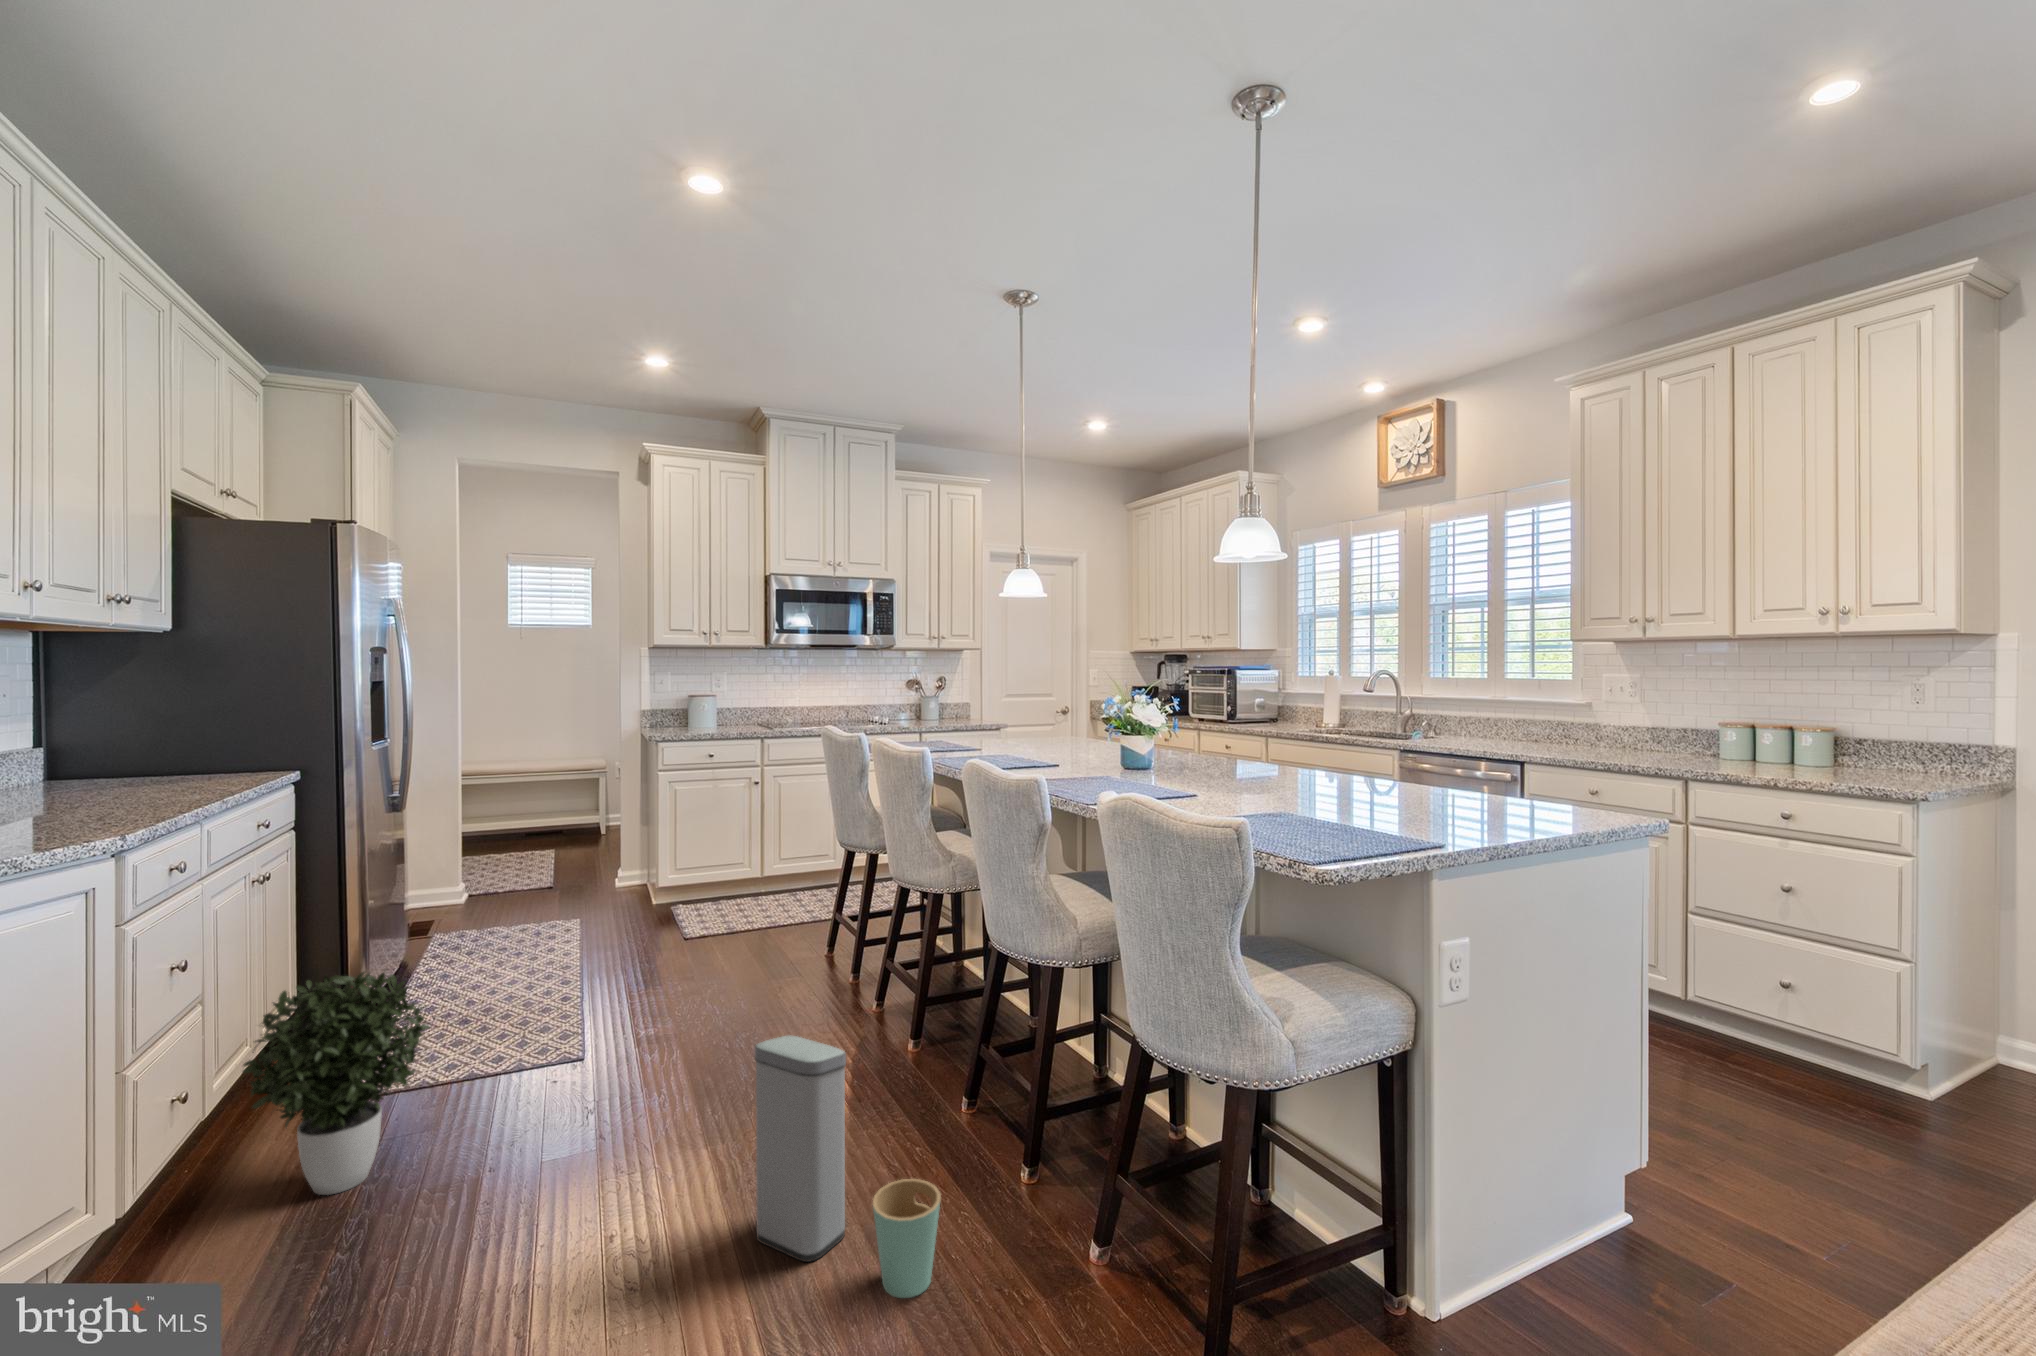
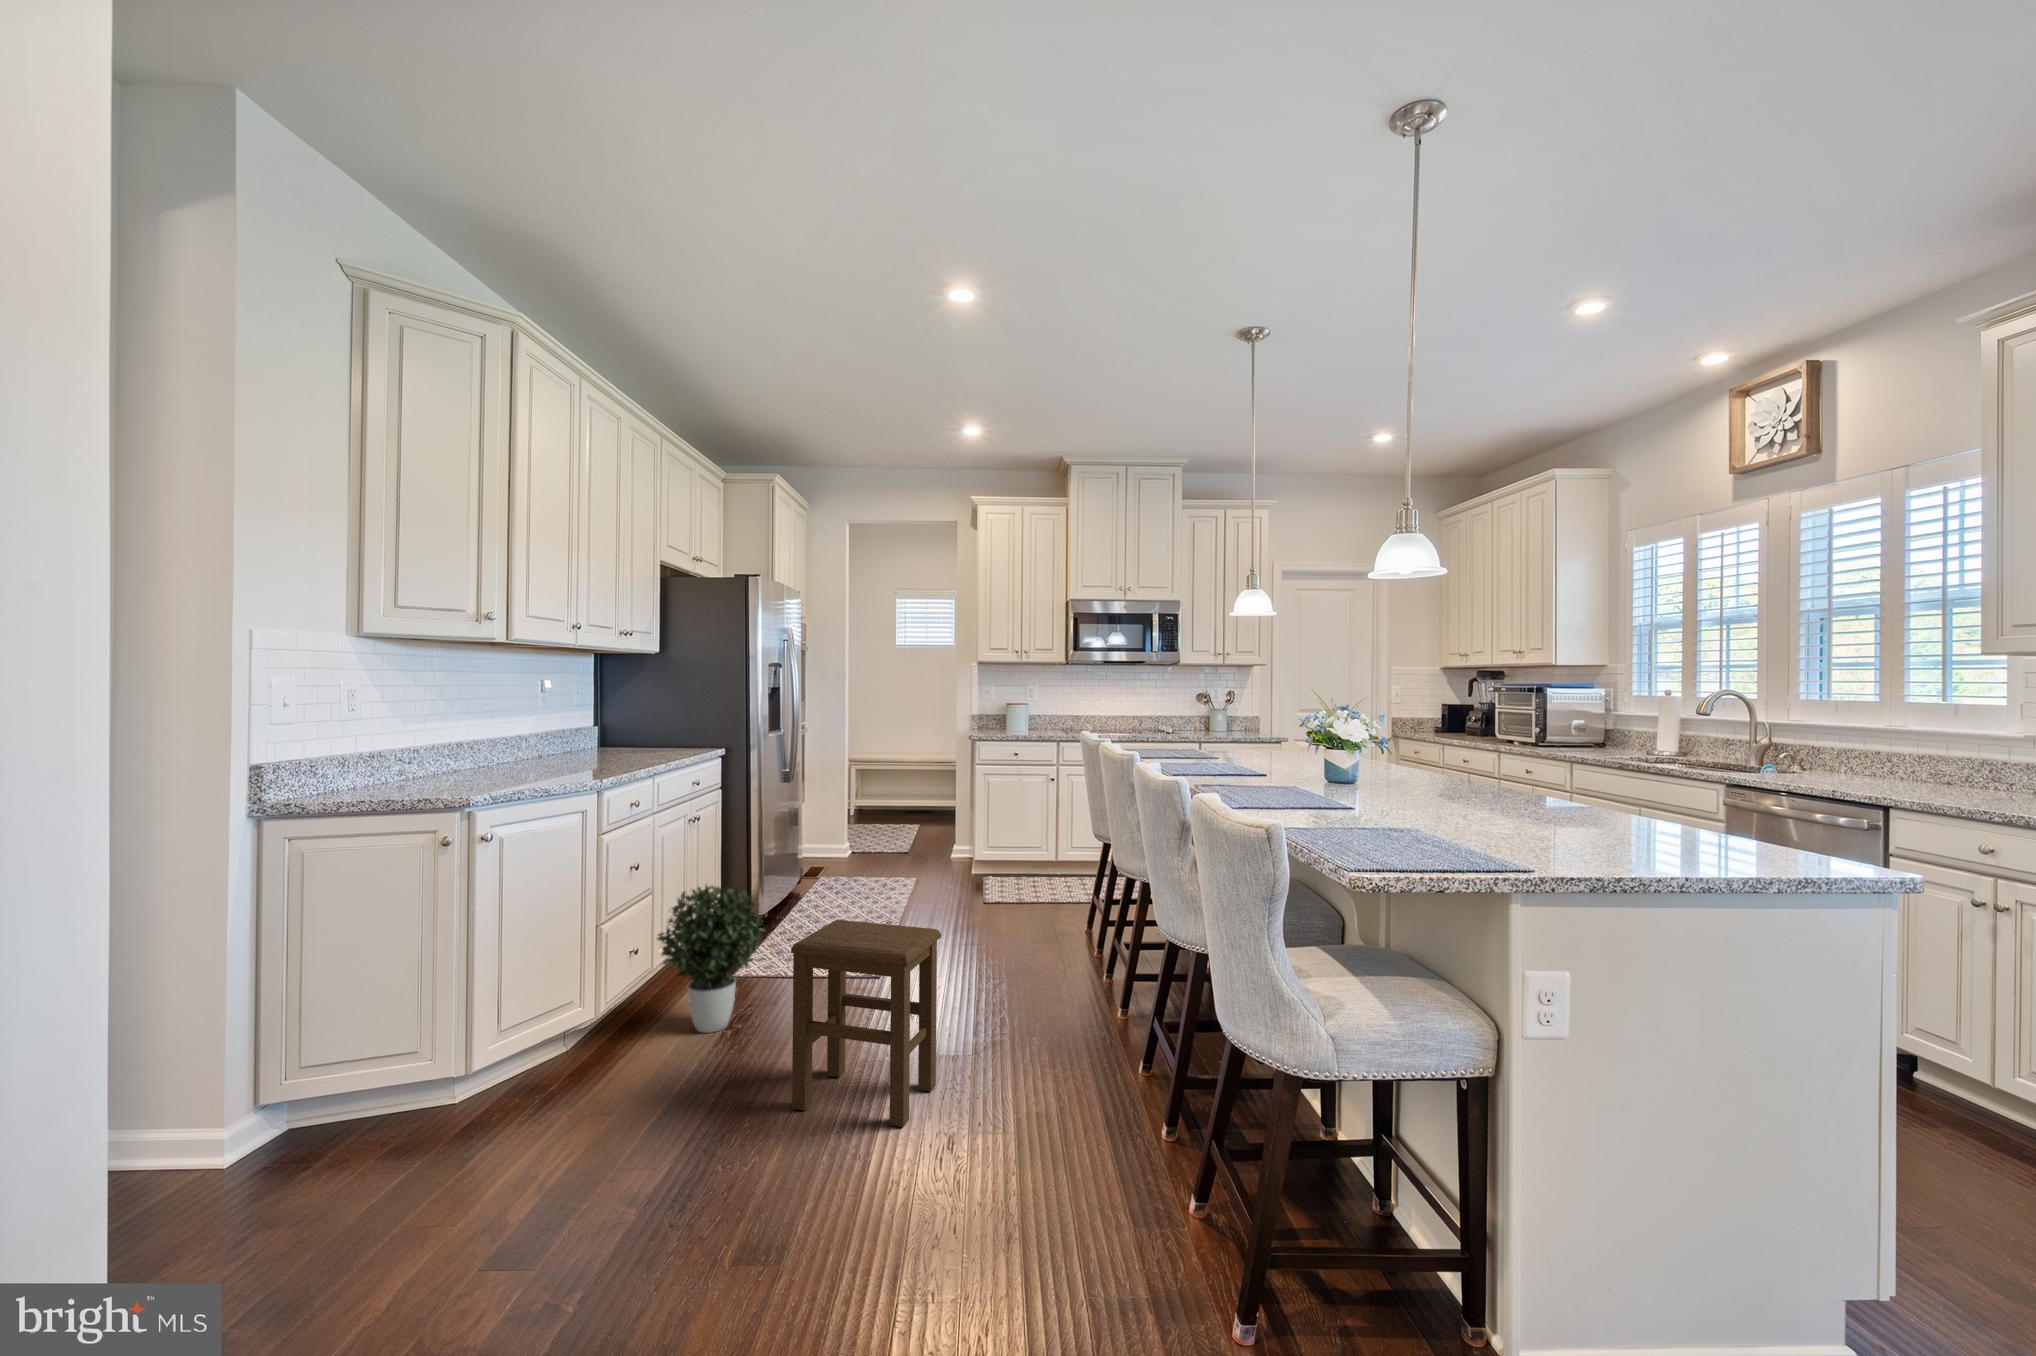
stool: none [526,987,731,1270] -> present [791,920,941,1127]
trash can: present [755,1035,941,1298] -> none [940,973,1063,1201]

